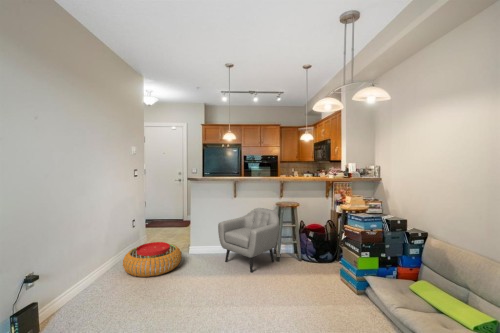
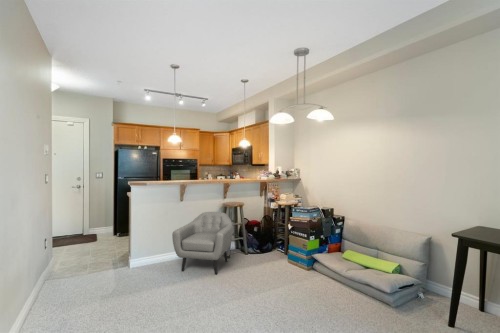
pouf: present [123,242,182,277] -> none [59,264,137,311]

